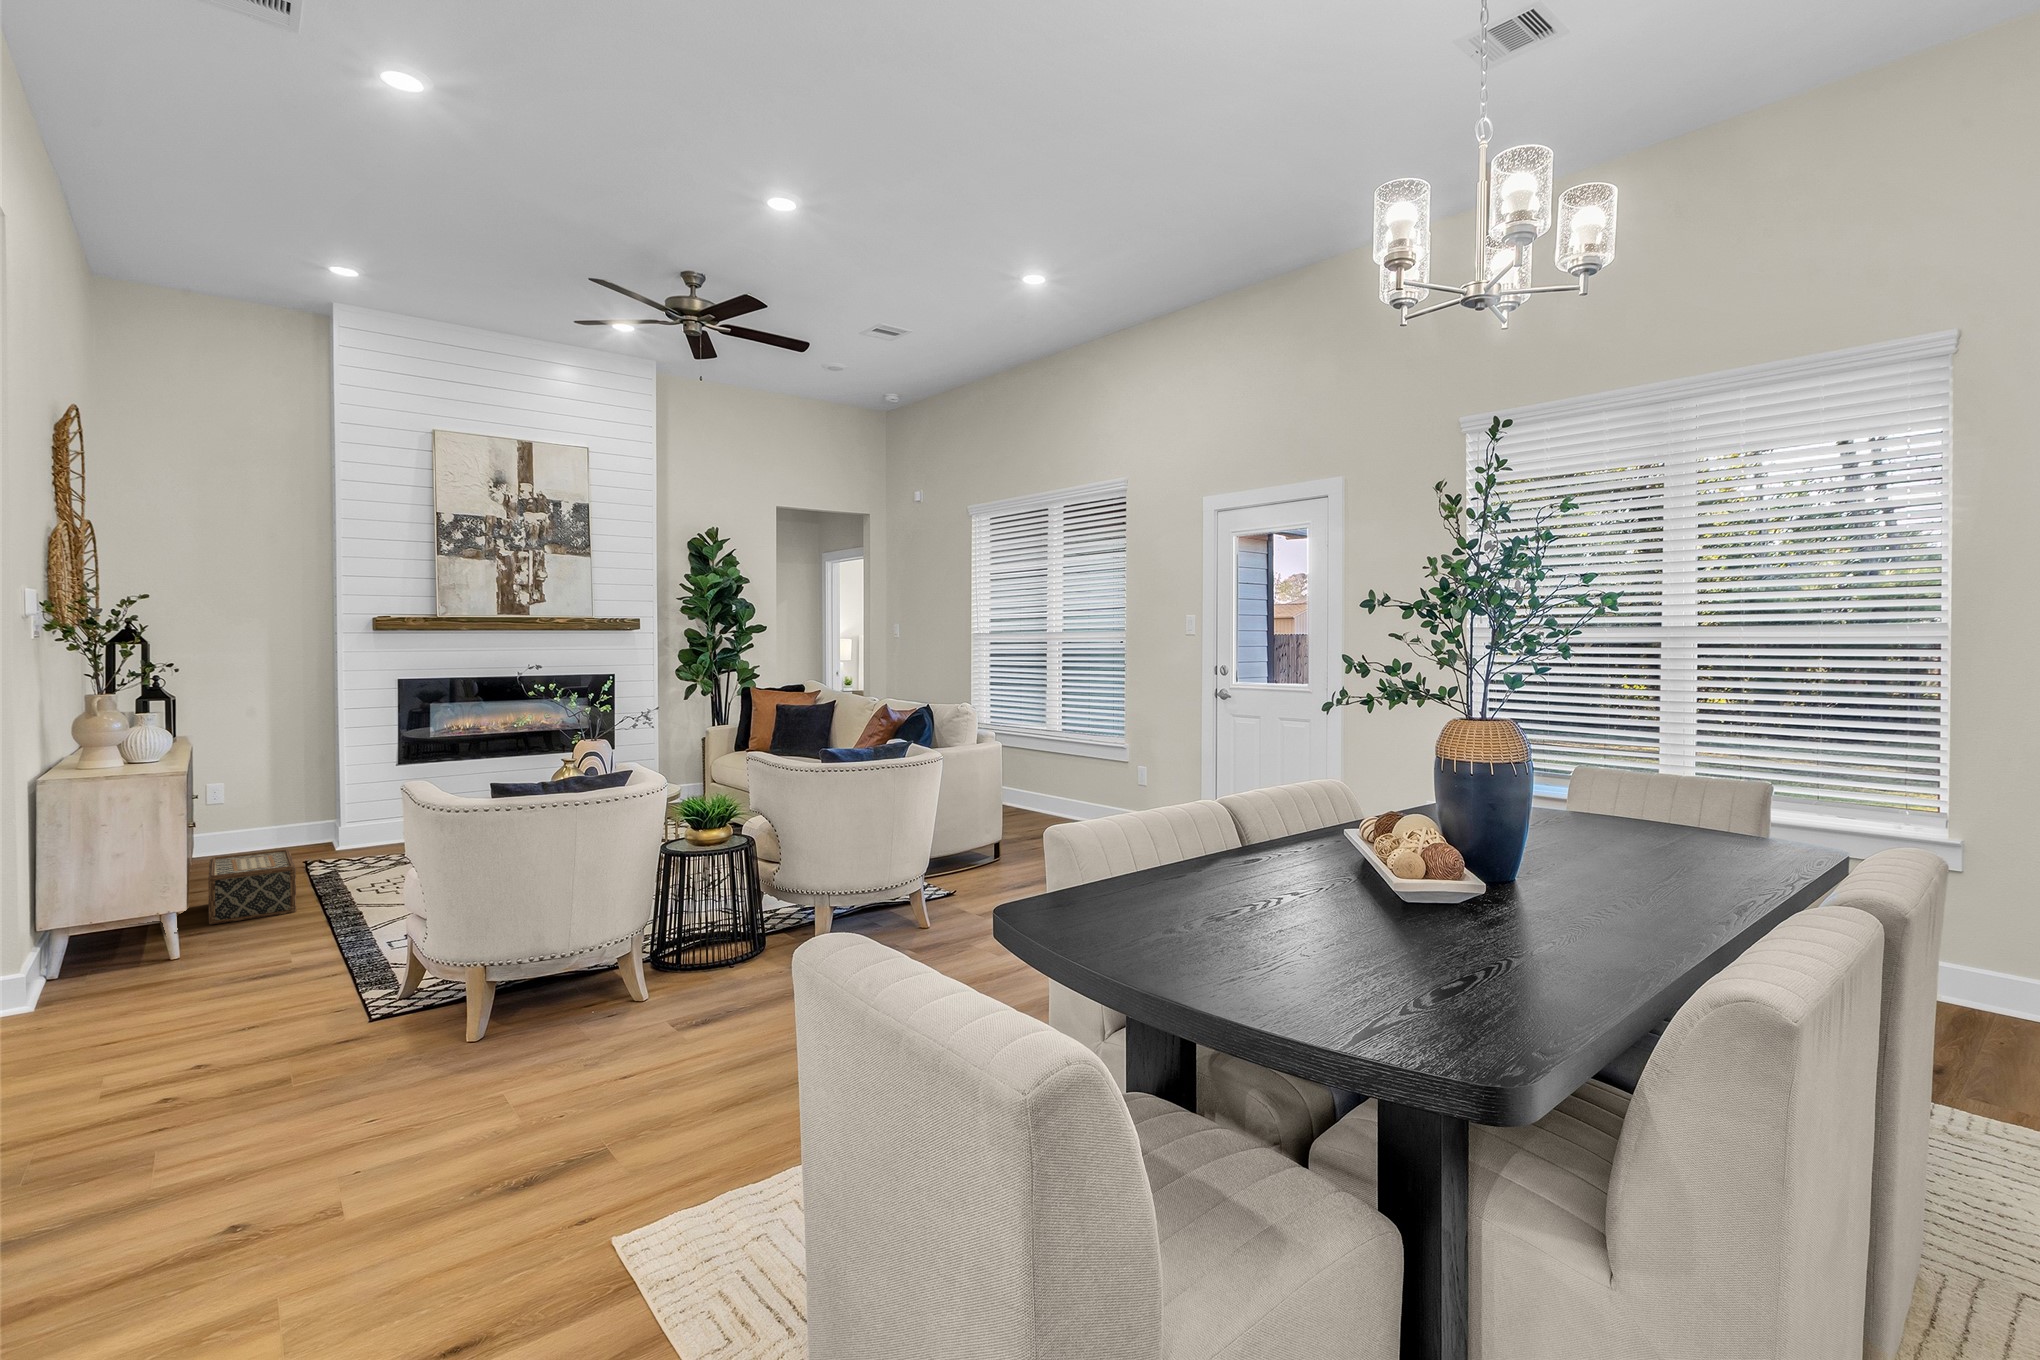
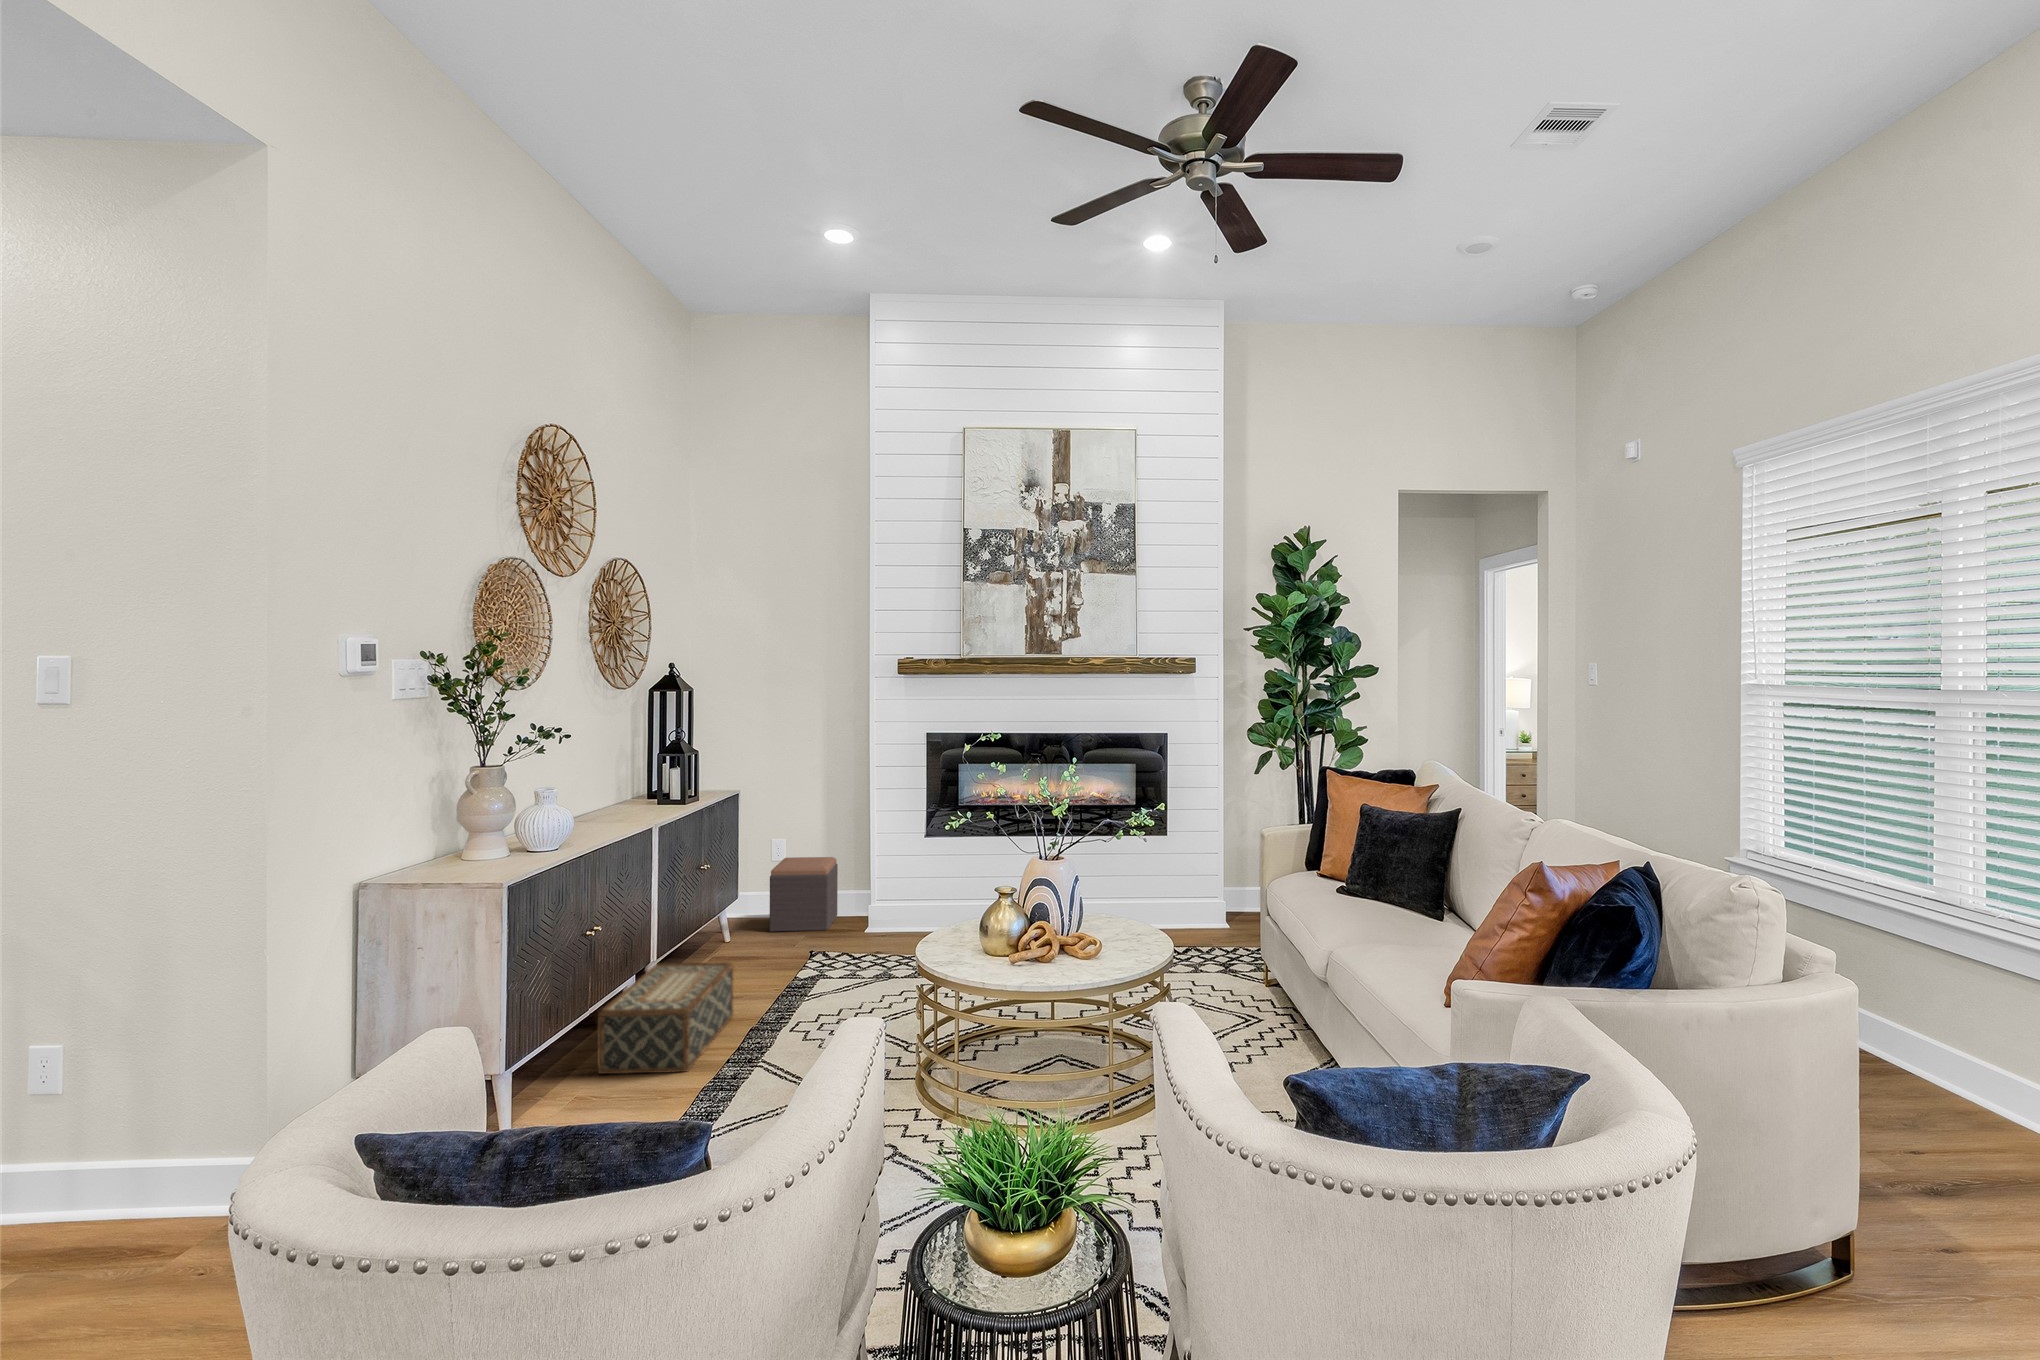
footstool: none [237,794,304,860] -> present [770,857,838,932]

